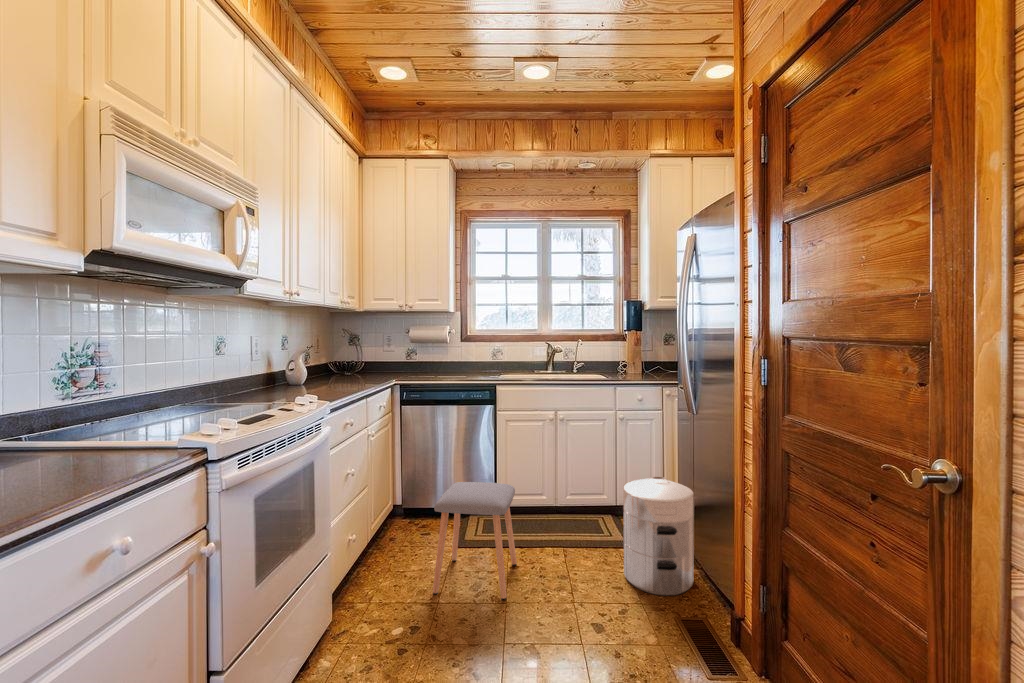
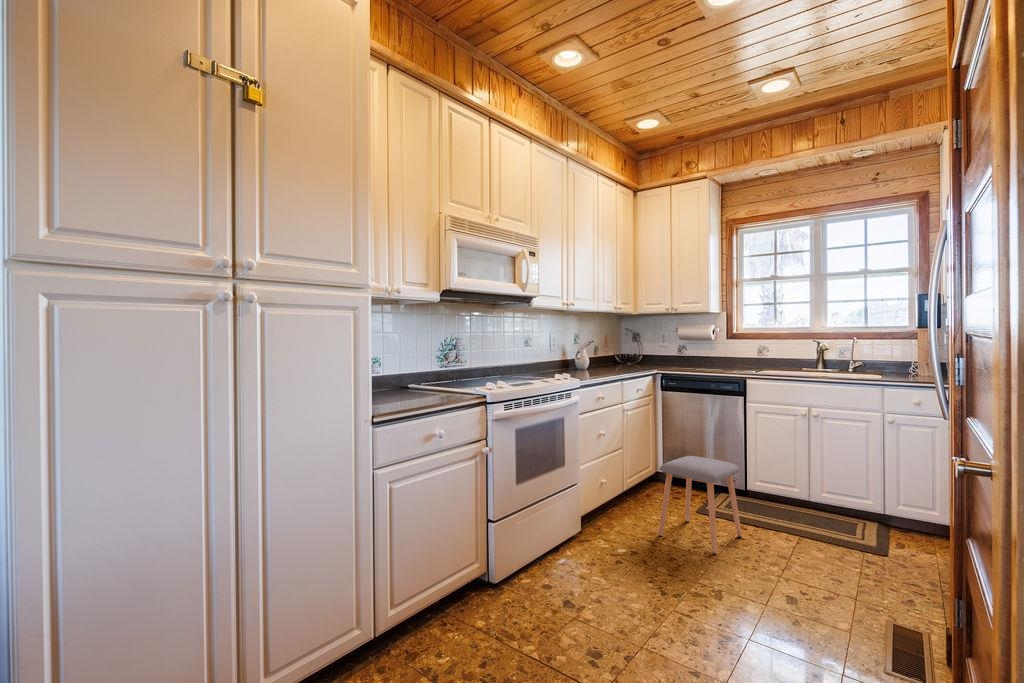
waste bin: present [623,477,694,595] -> none [850,478,941,603]

